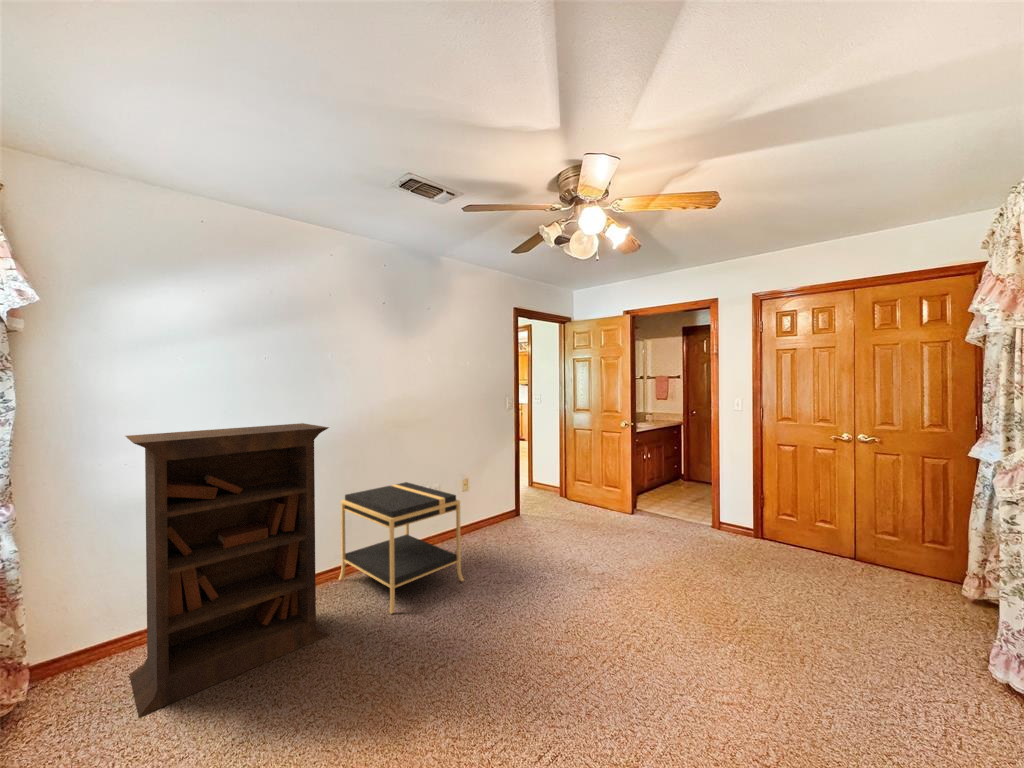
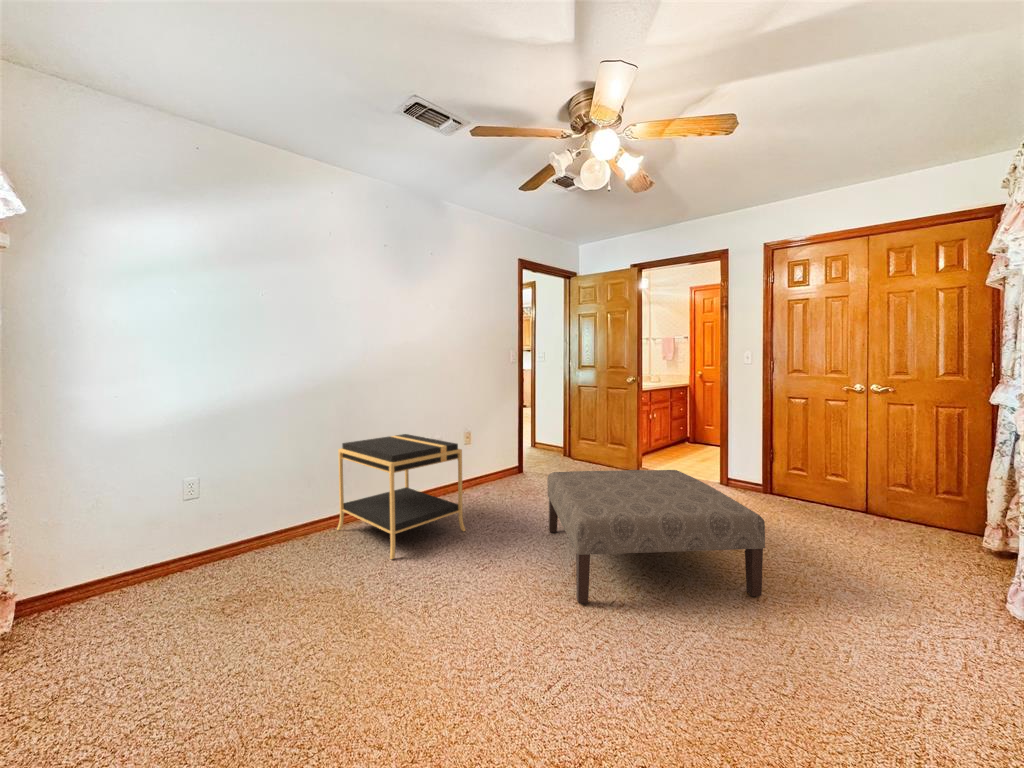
bookcase: present [126,423,330,717] -> none [106,364,329,650]
ottoman: none [543,520,751,664] -> present [547,470,765,604]

